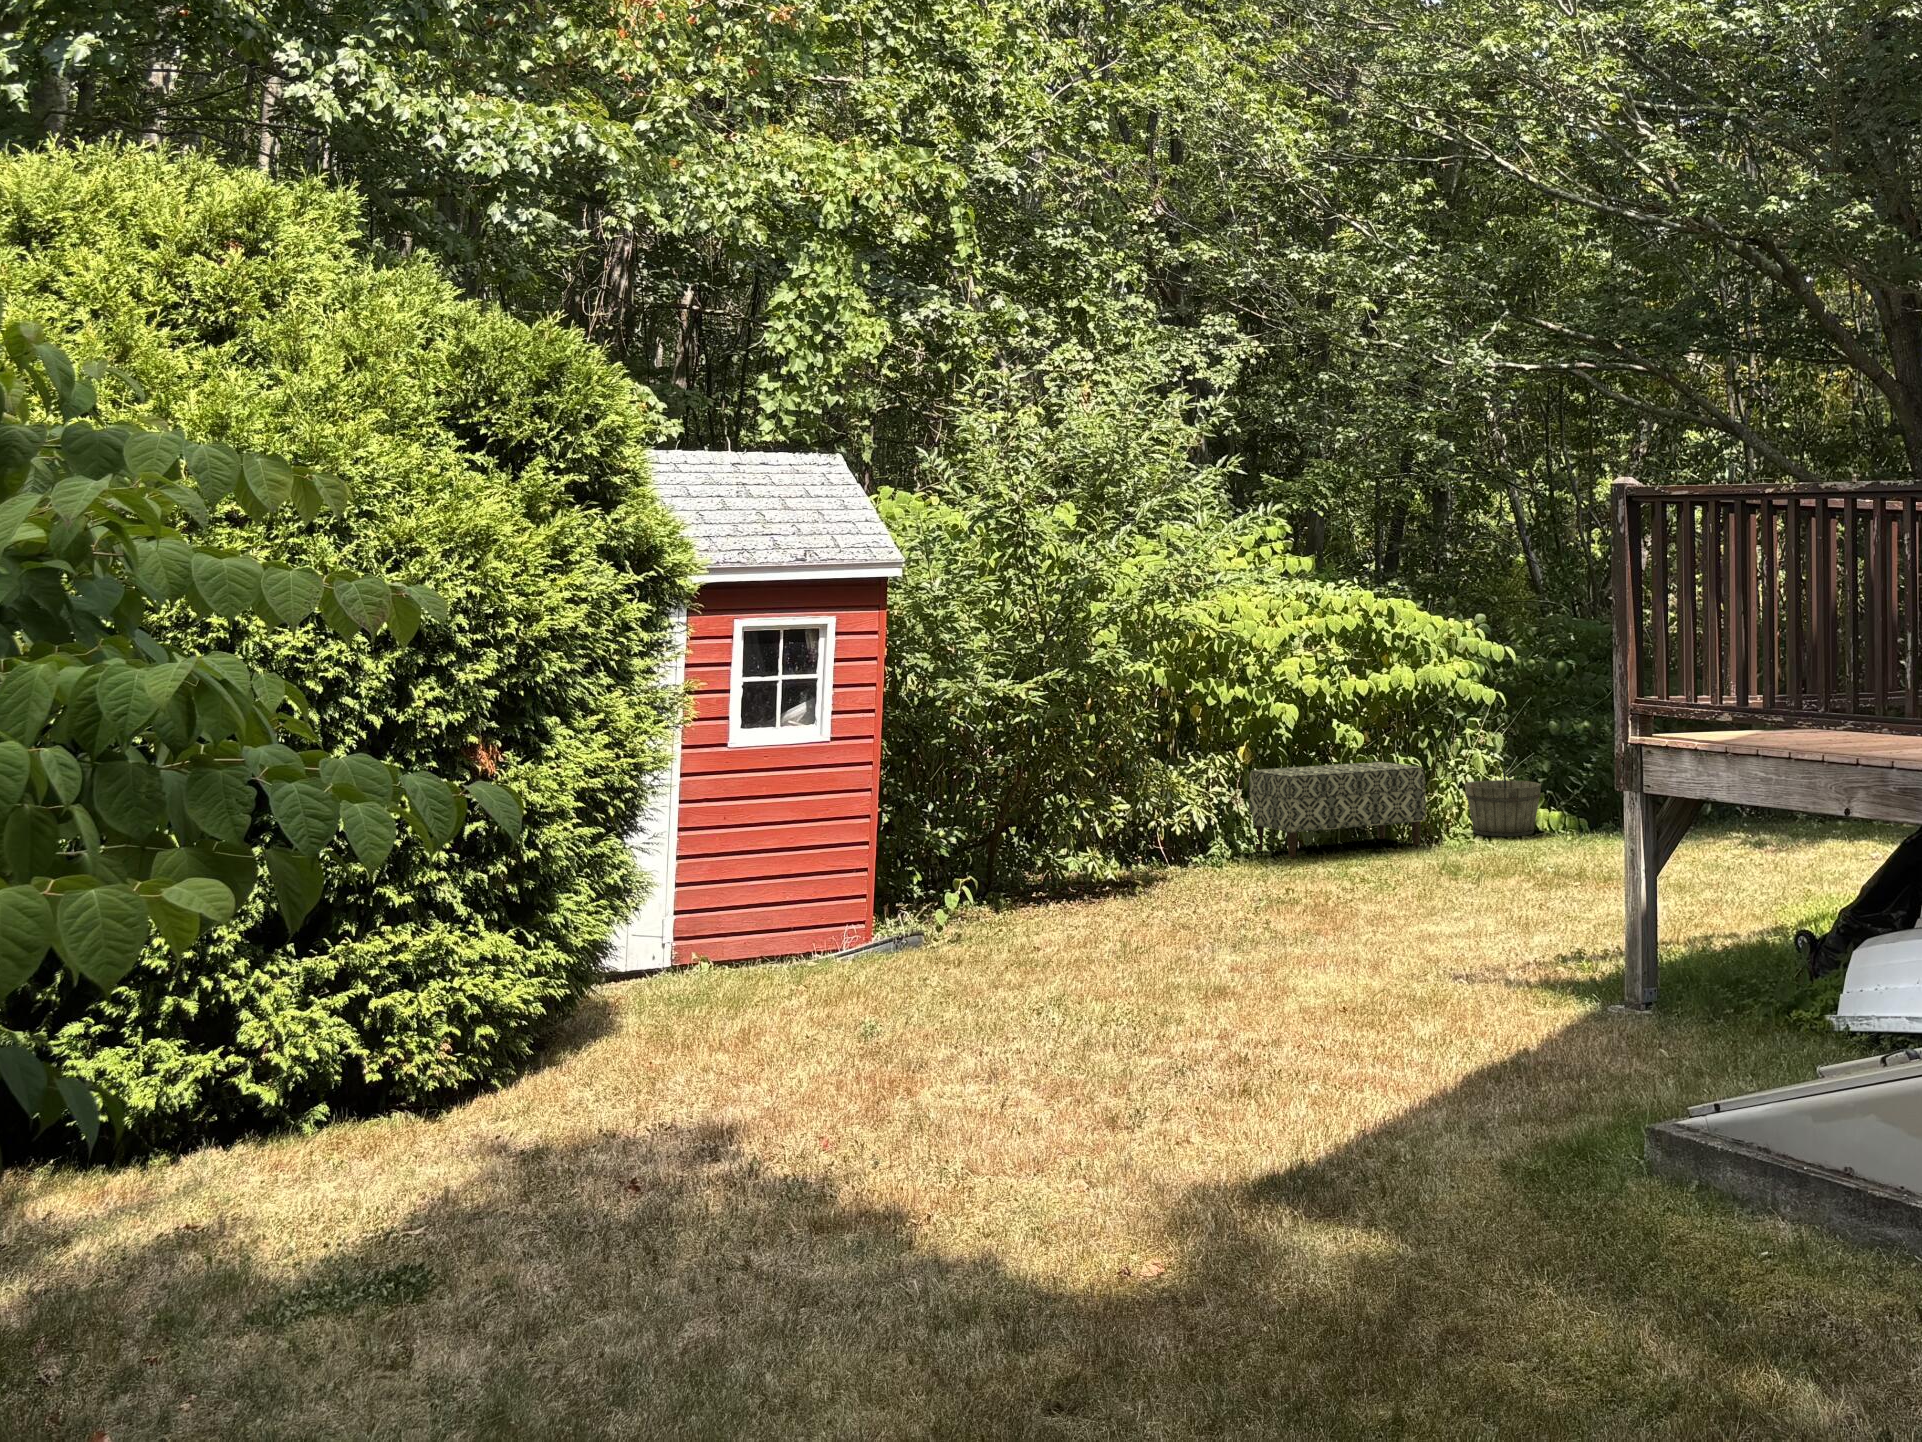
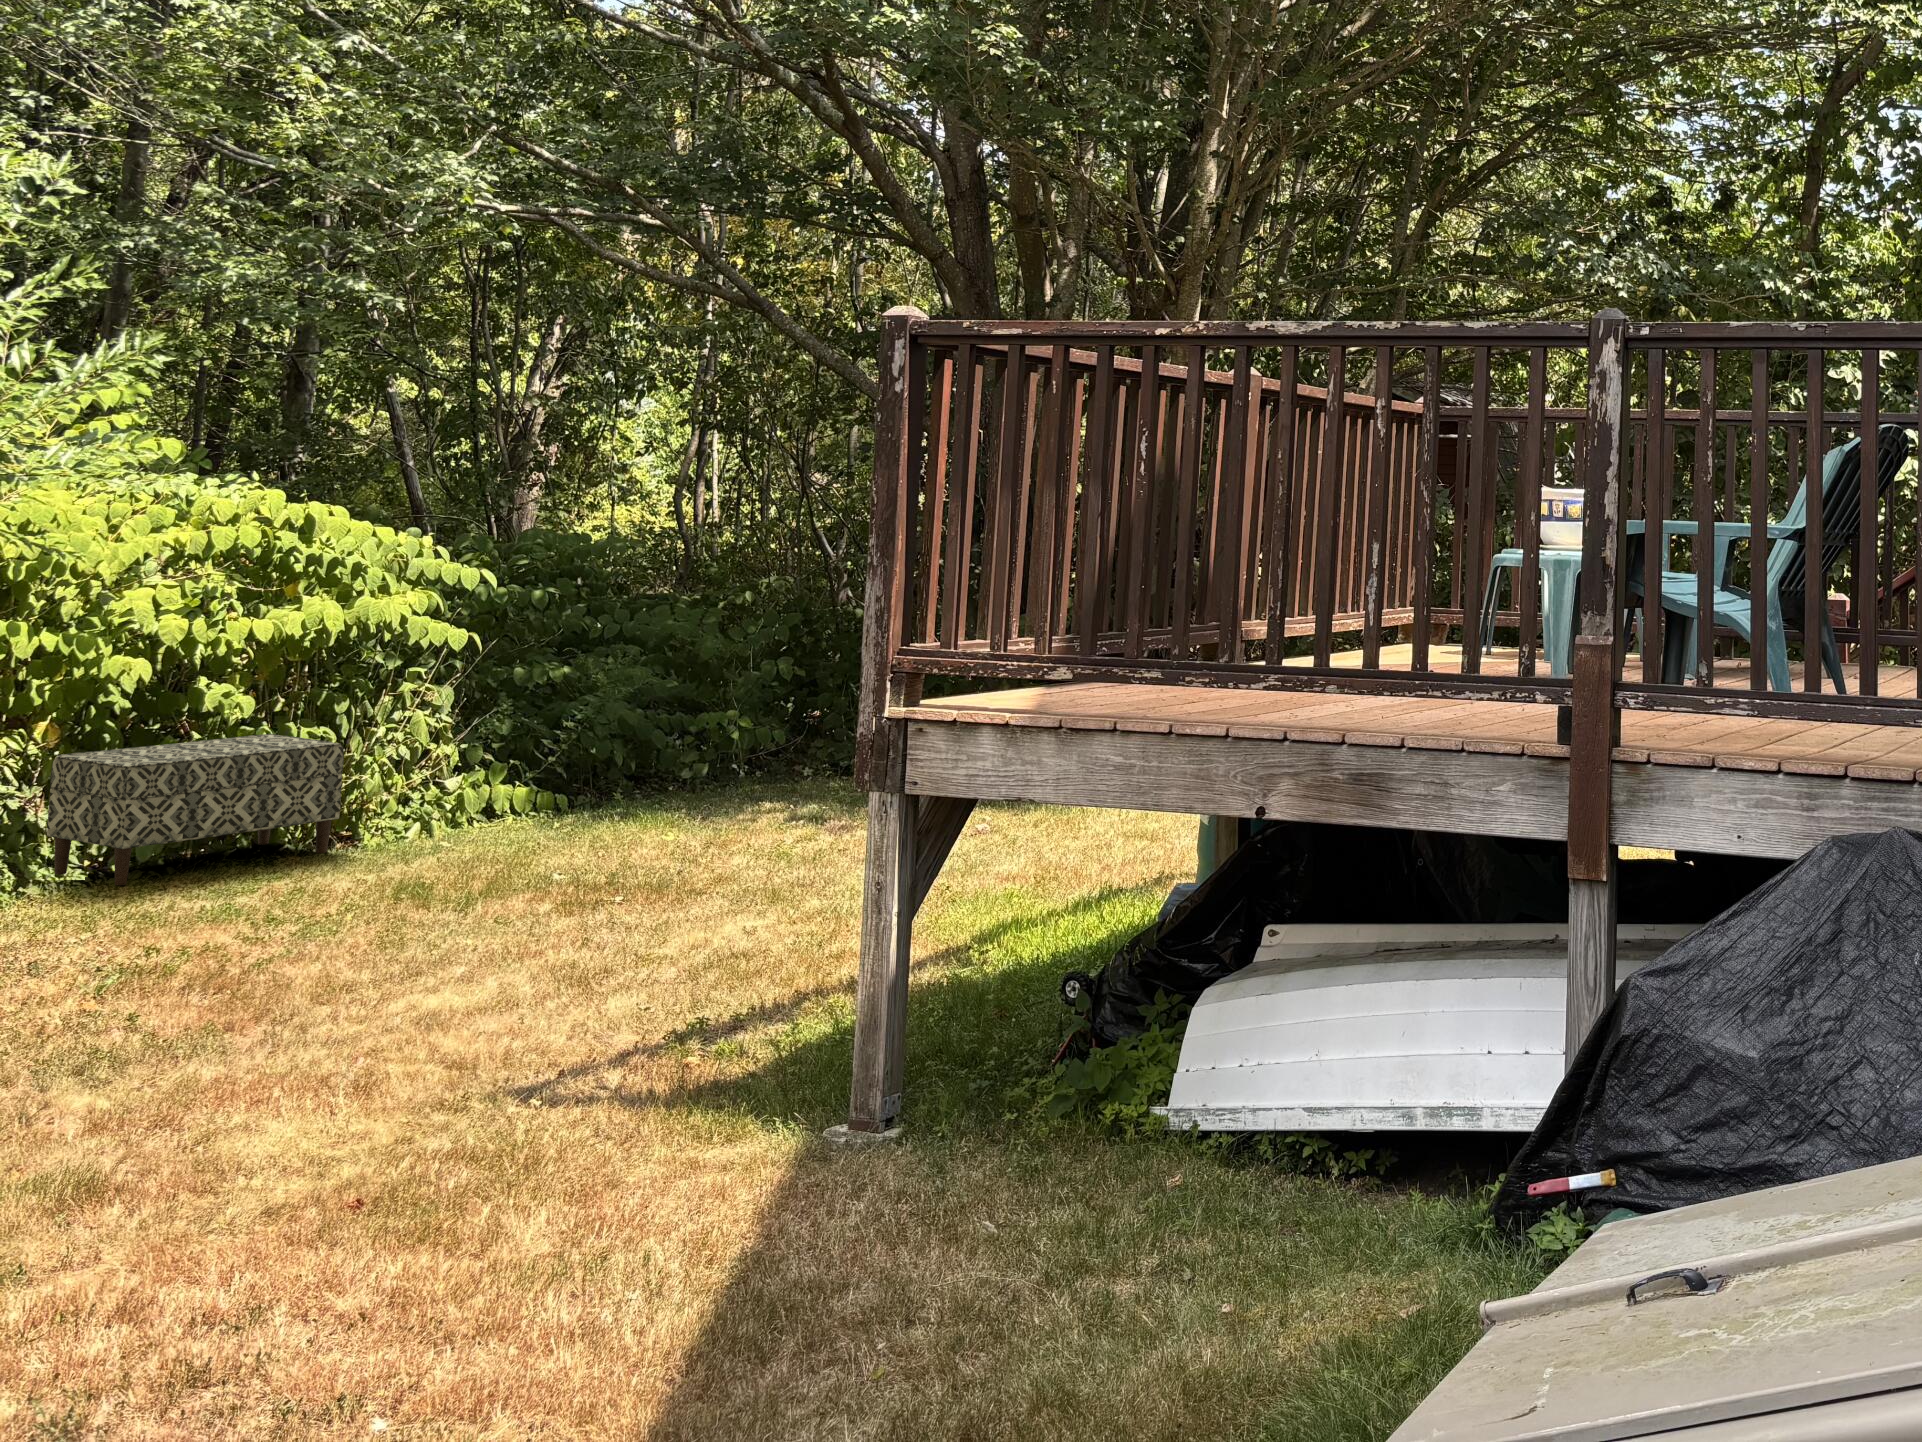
wooden bucket: present [1465,766,1541,836] -> none [399,735,514,833]

